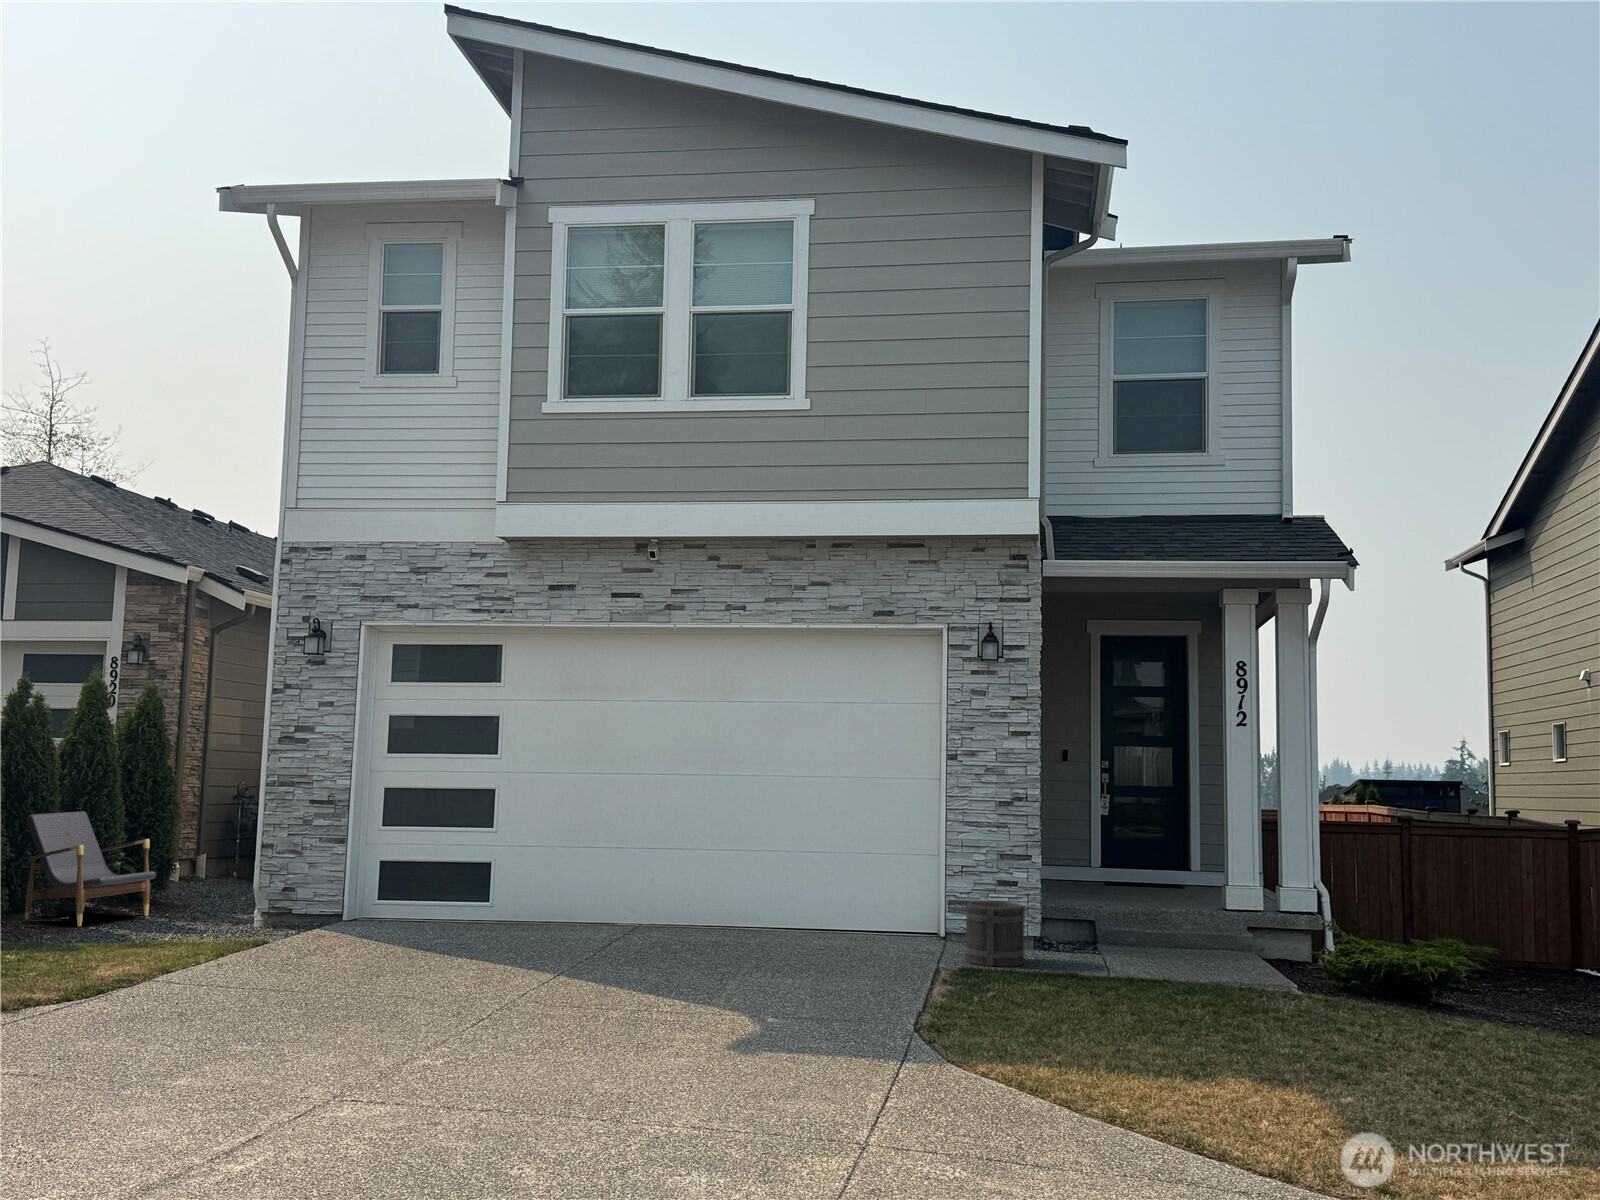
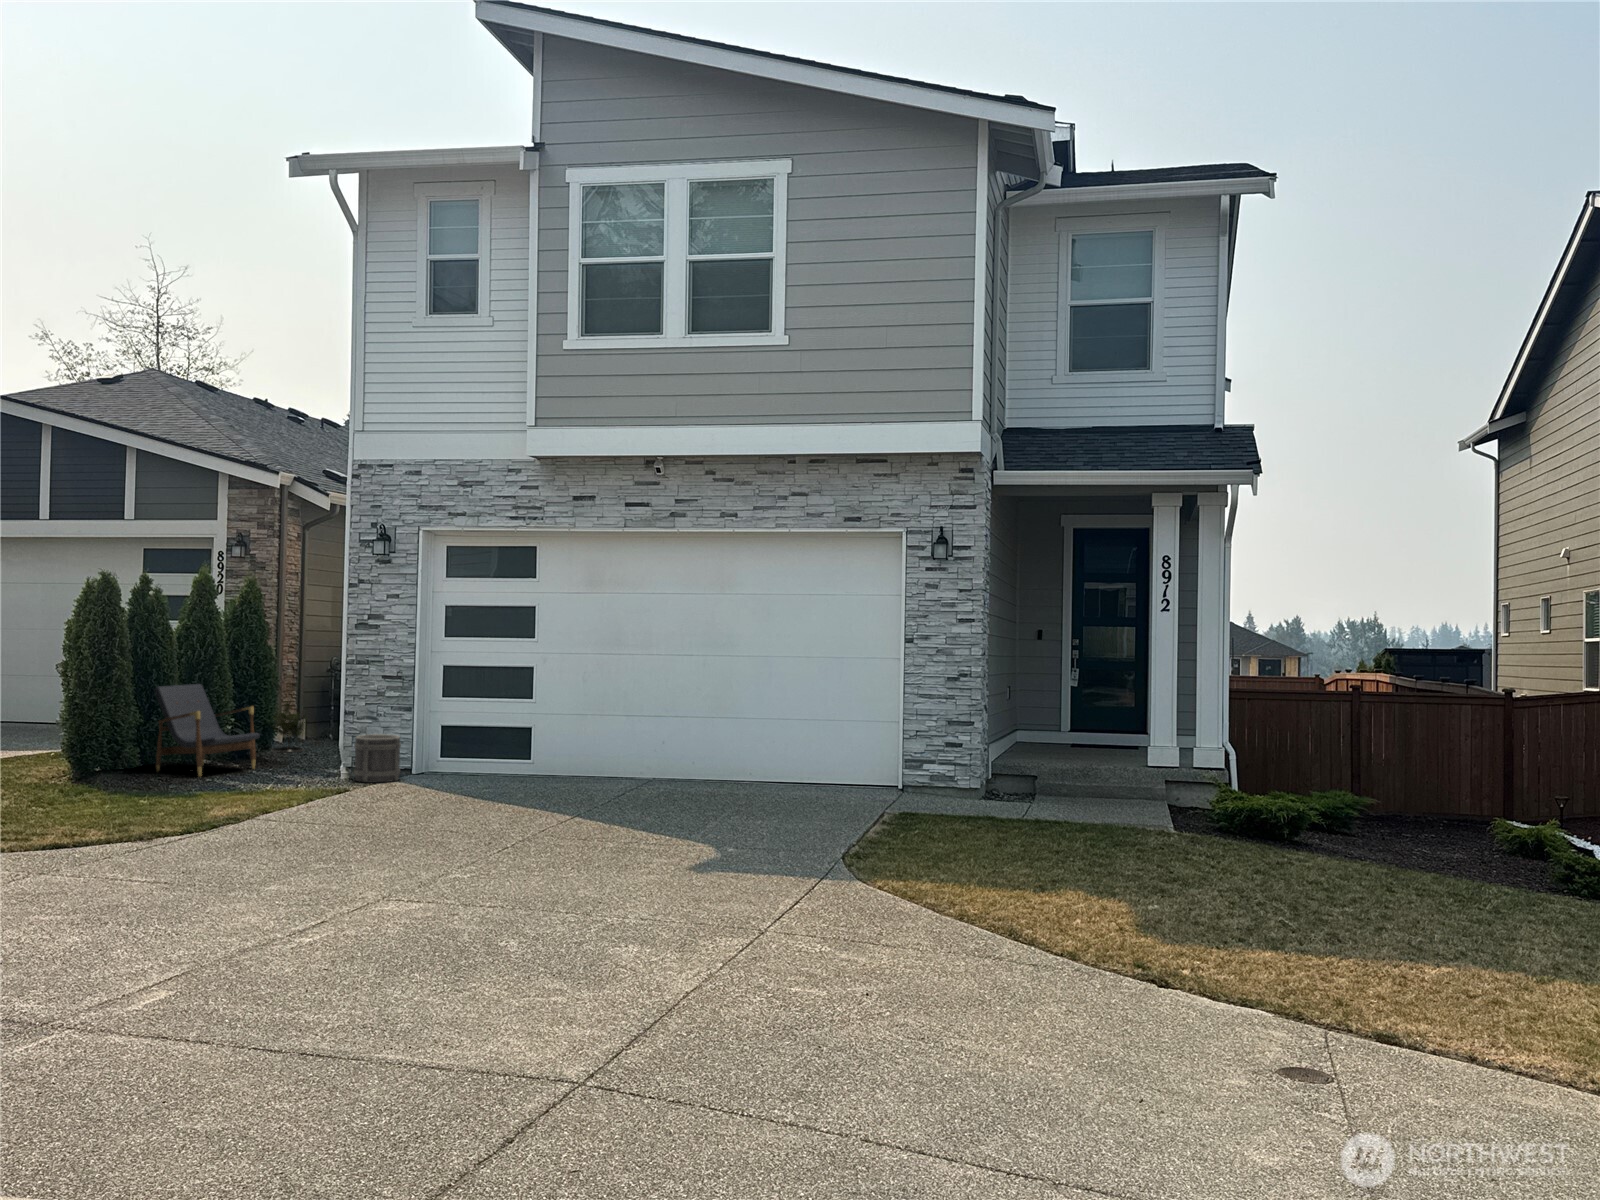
potted tree: none [165,825,214,895] -> present [272,701,306,752]
bucket: present [965,901,1025,966] -> present [354,734,401,783]

